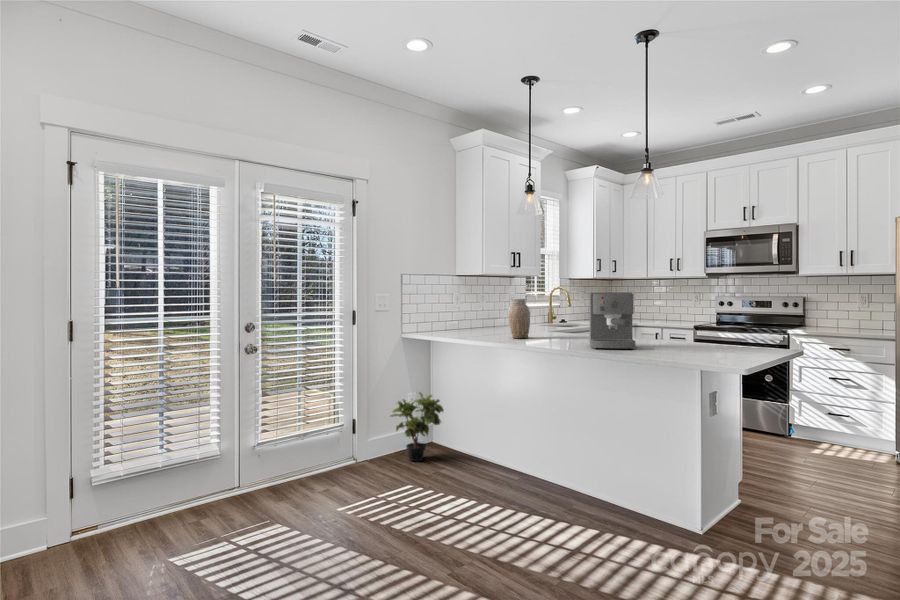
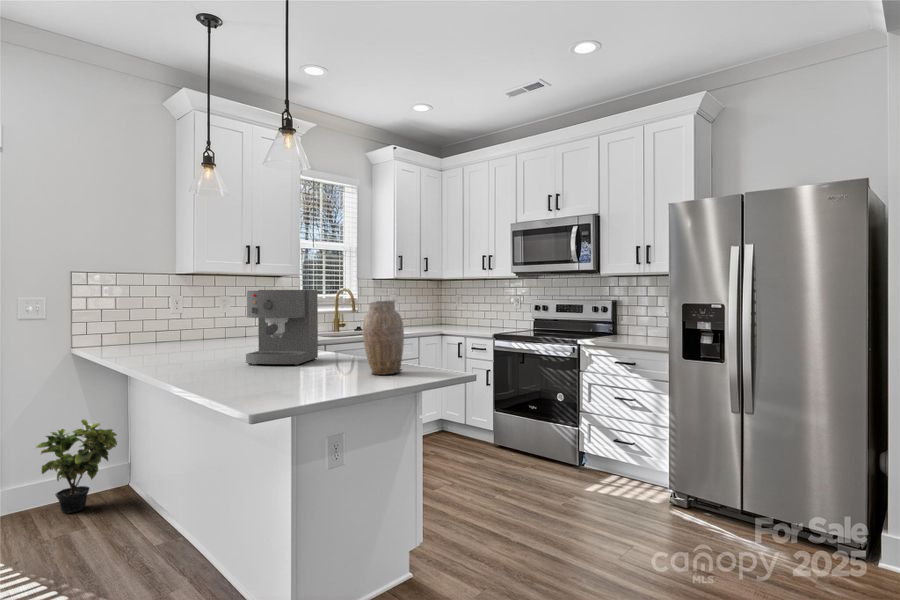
vase: present [508,299,530,338] -> present [362,300,404,375]

